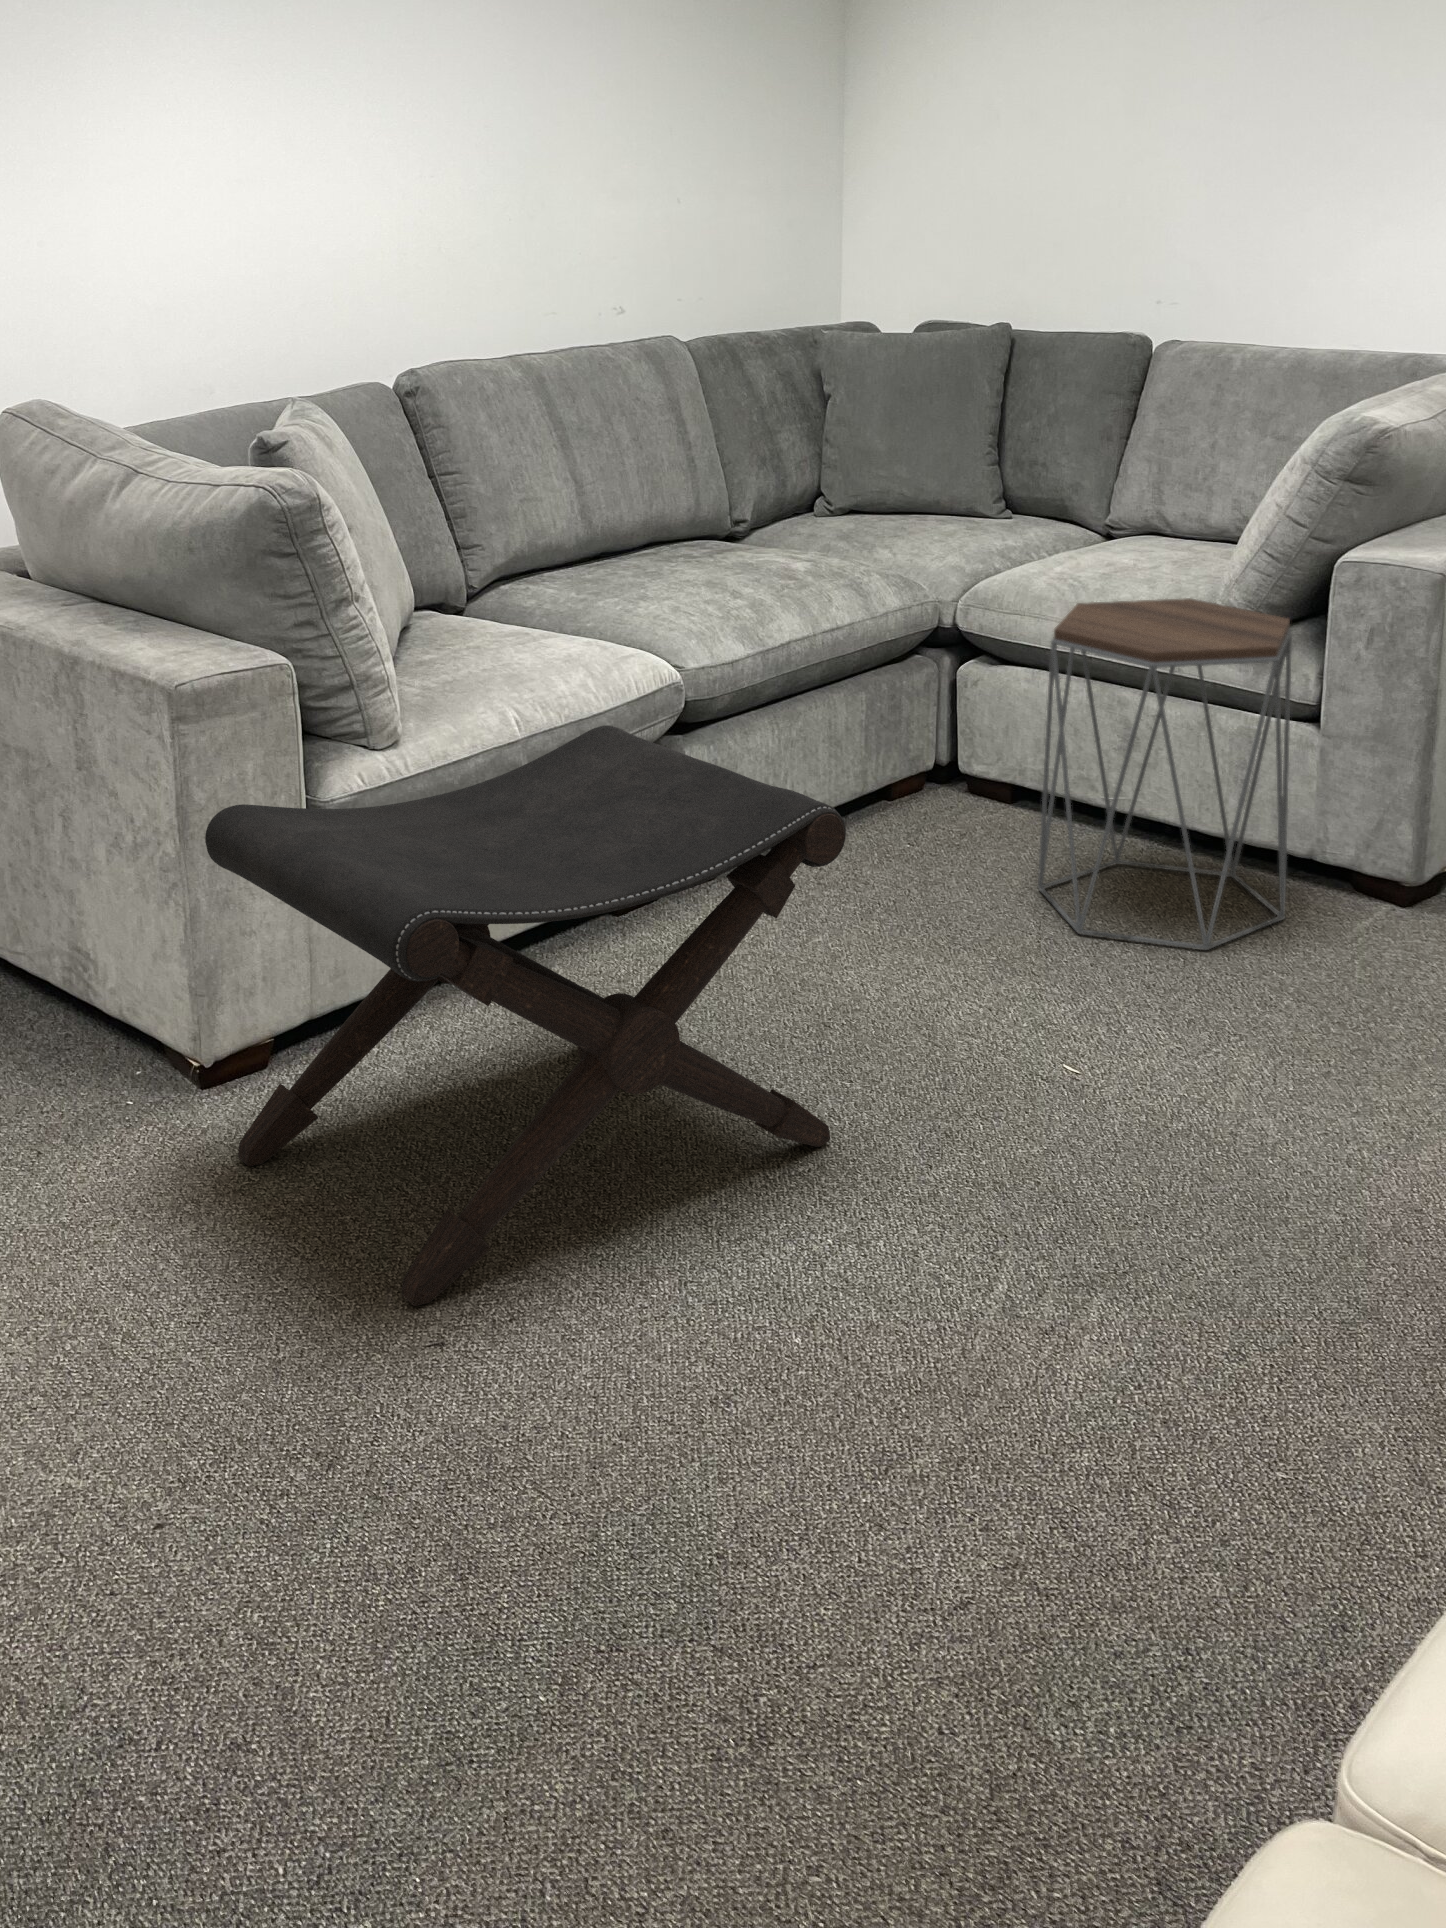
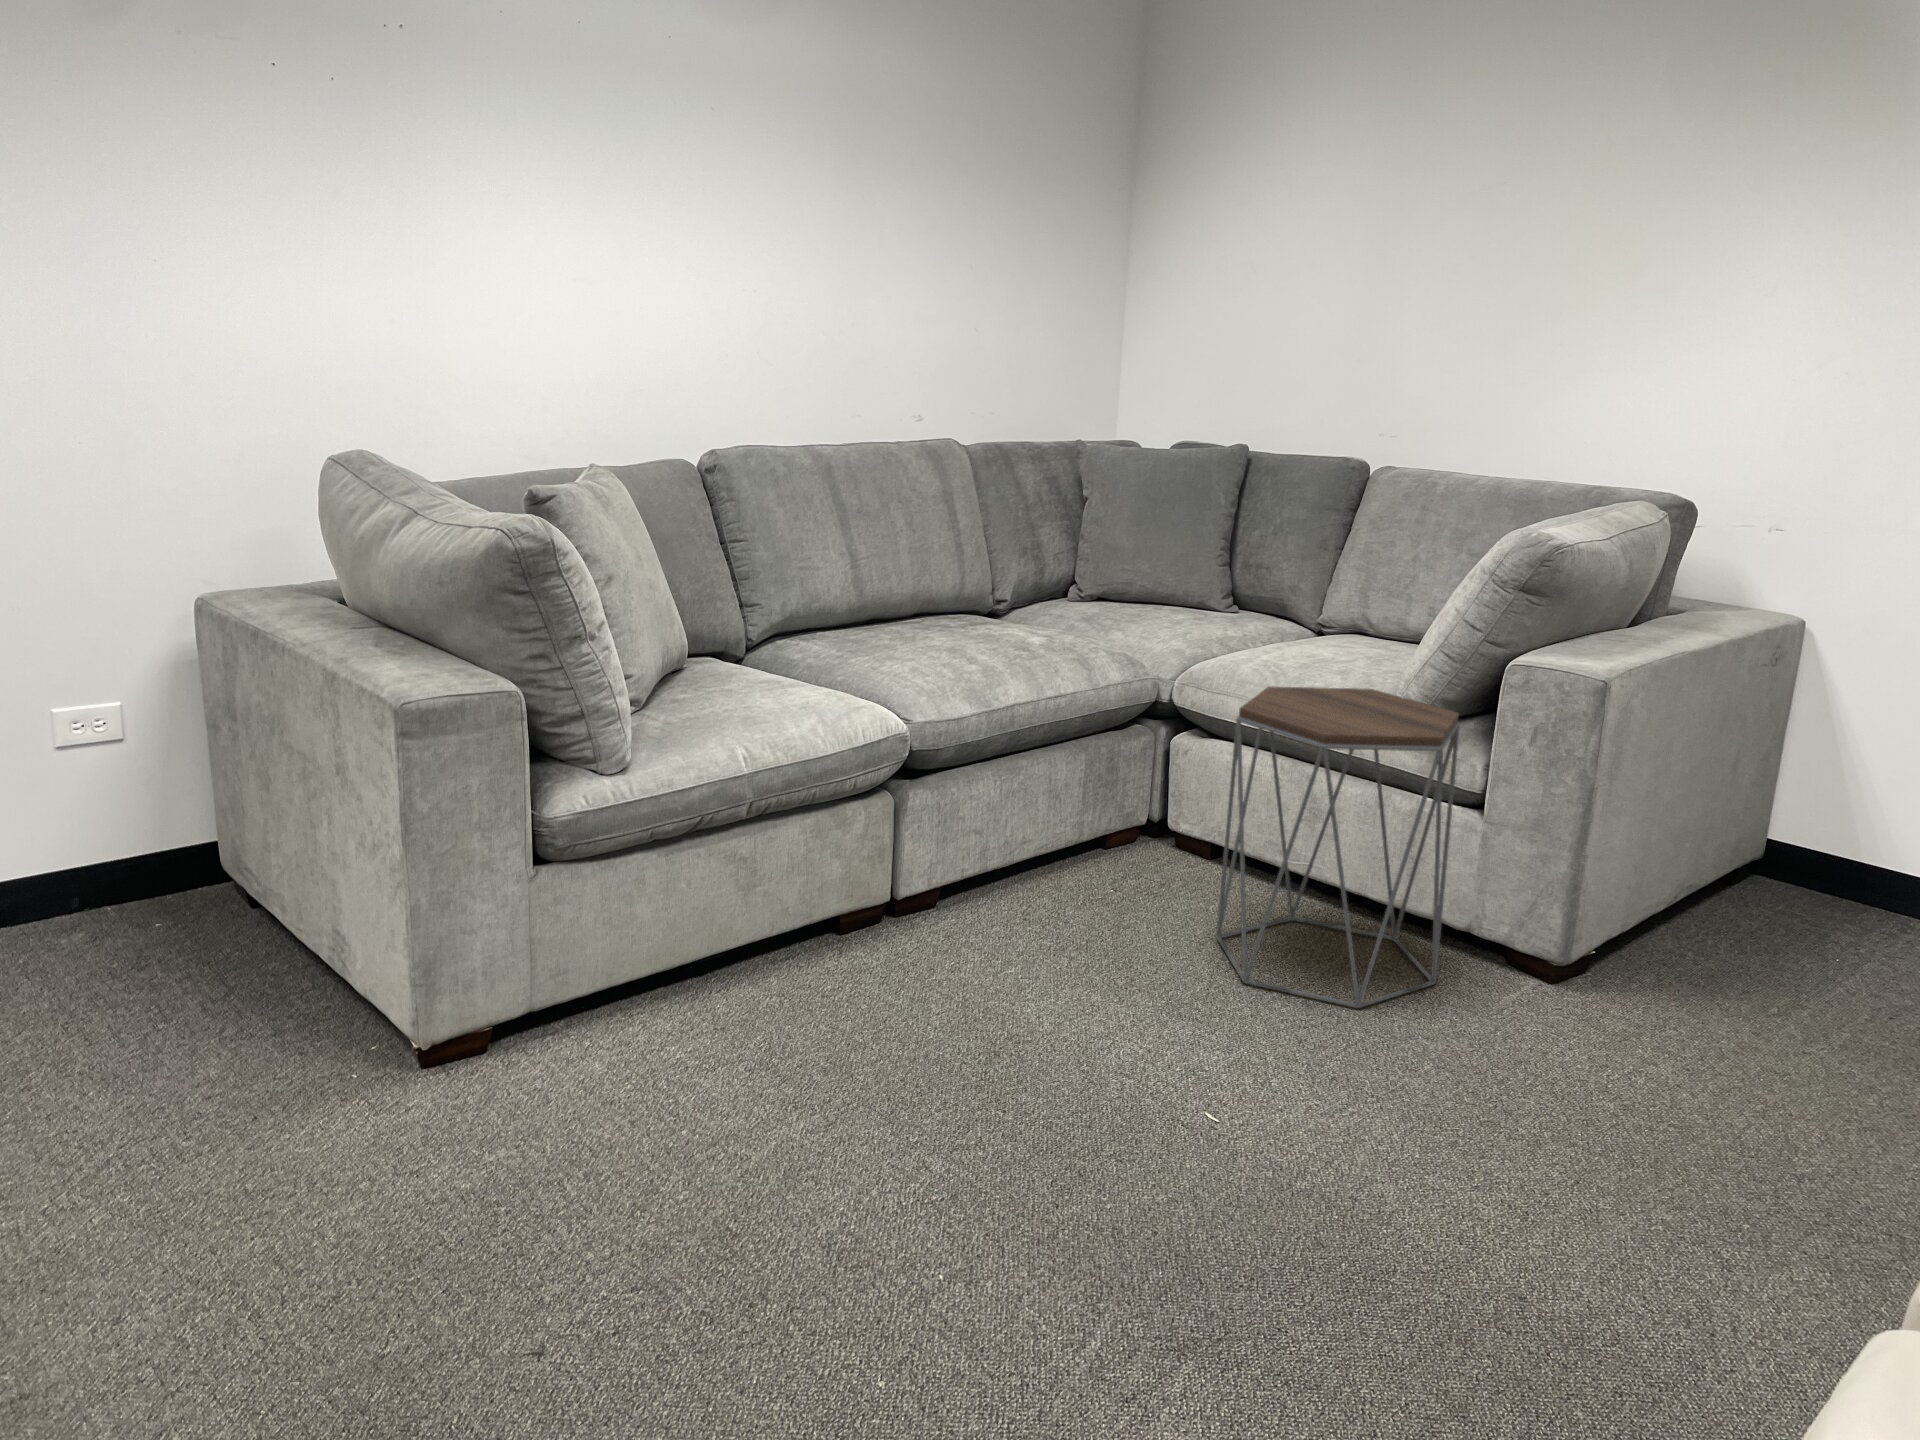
footstool: present [205,725,846,1306] -> none [402,767,993,1309]

